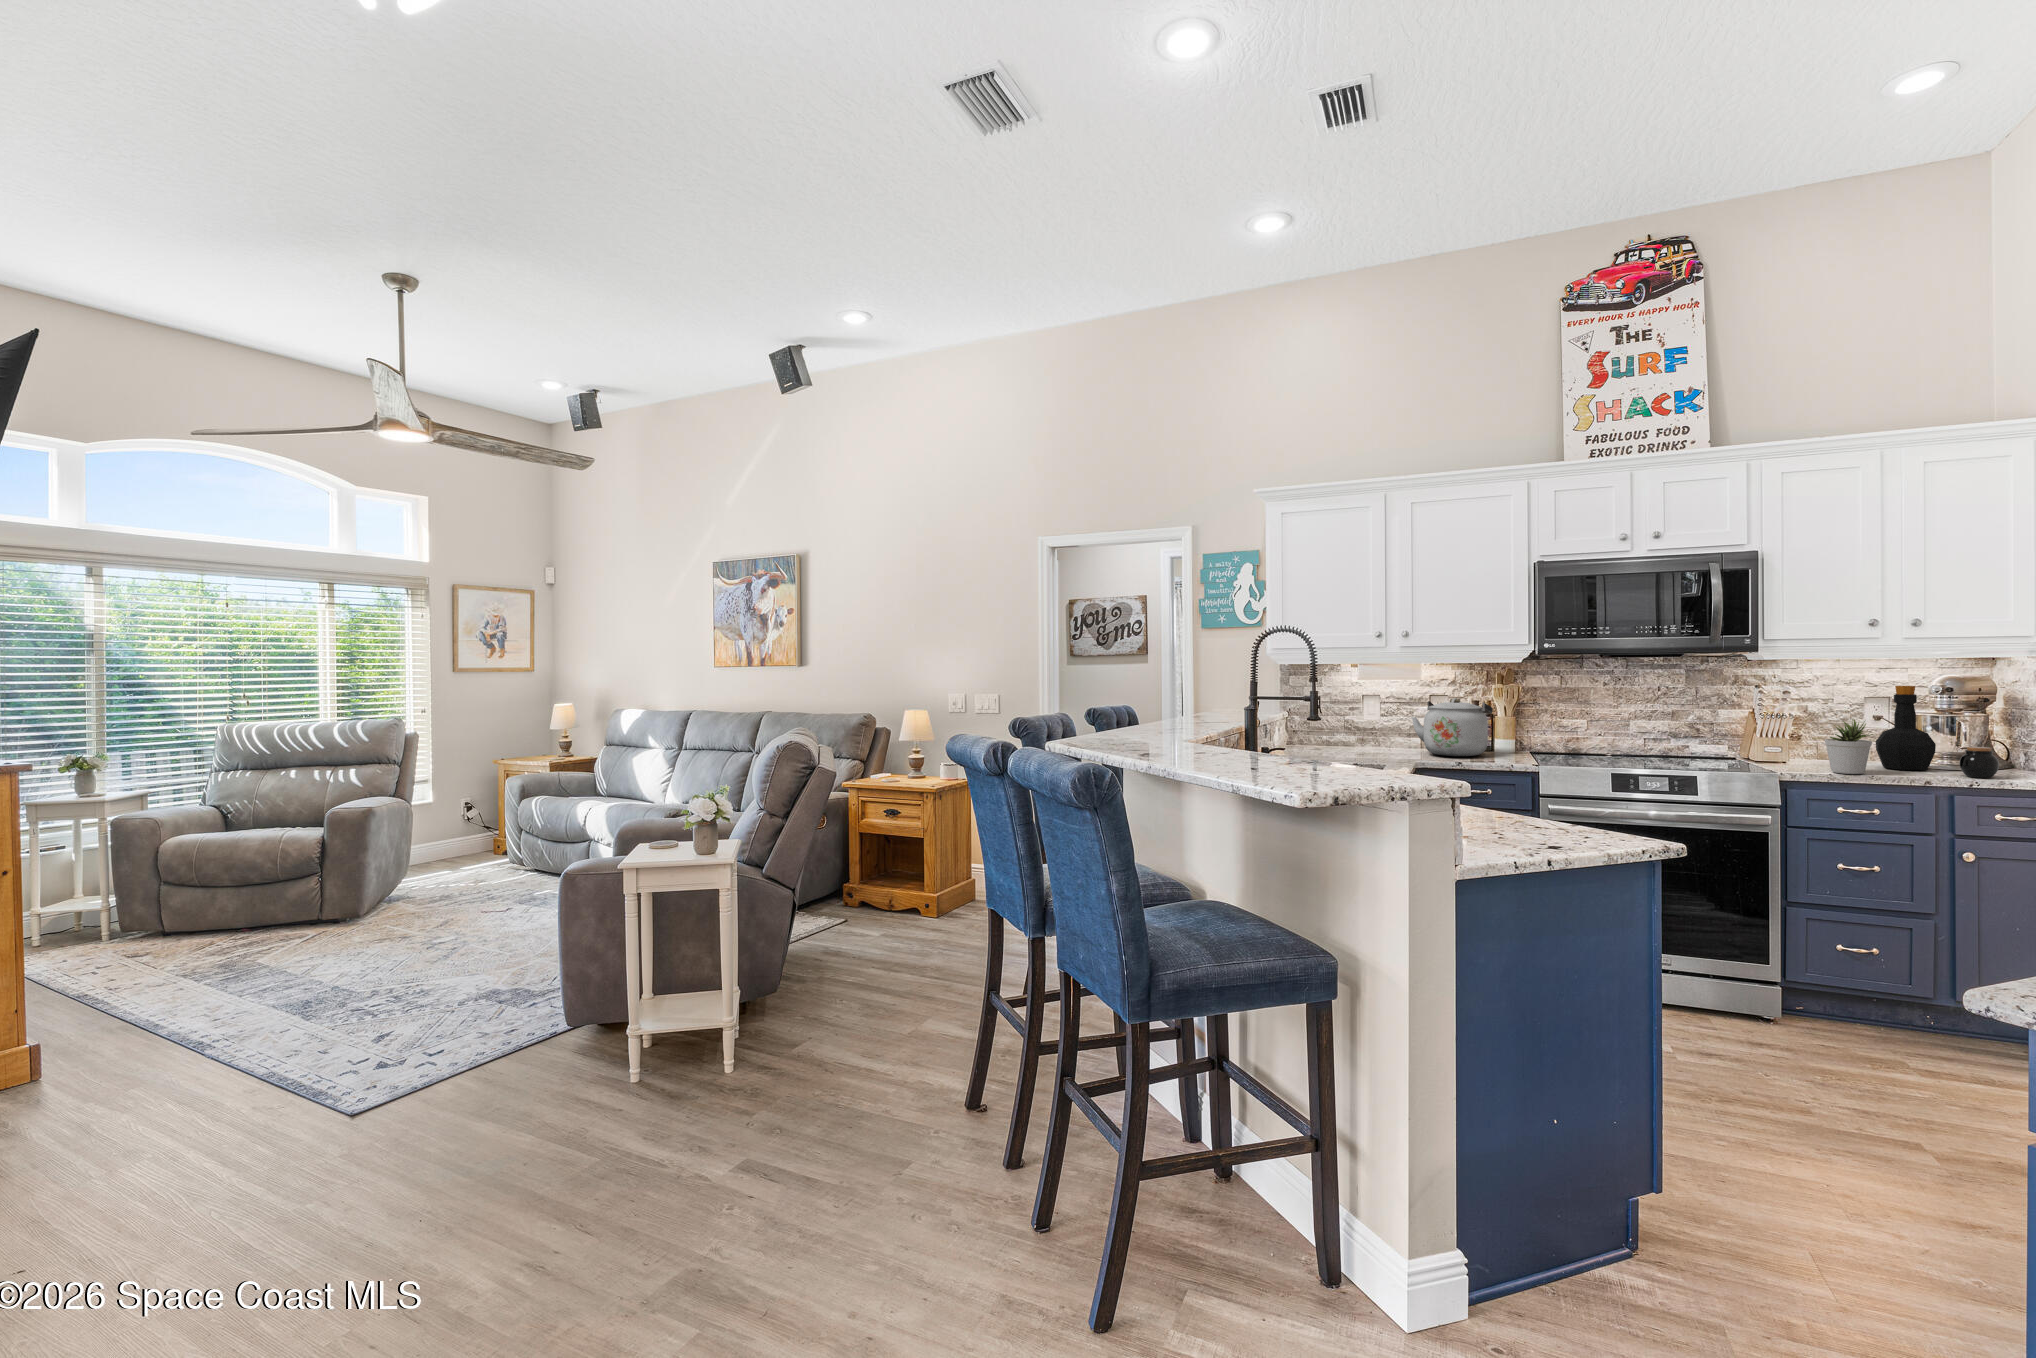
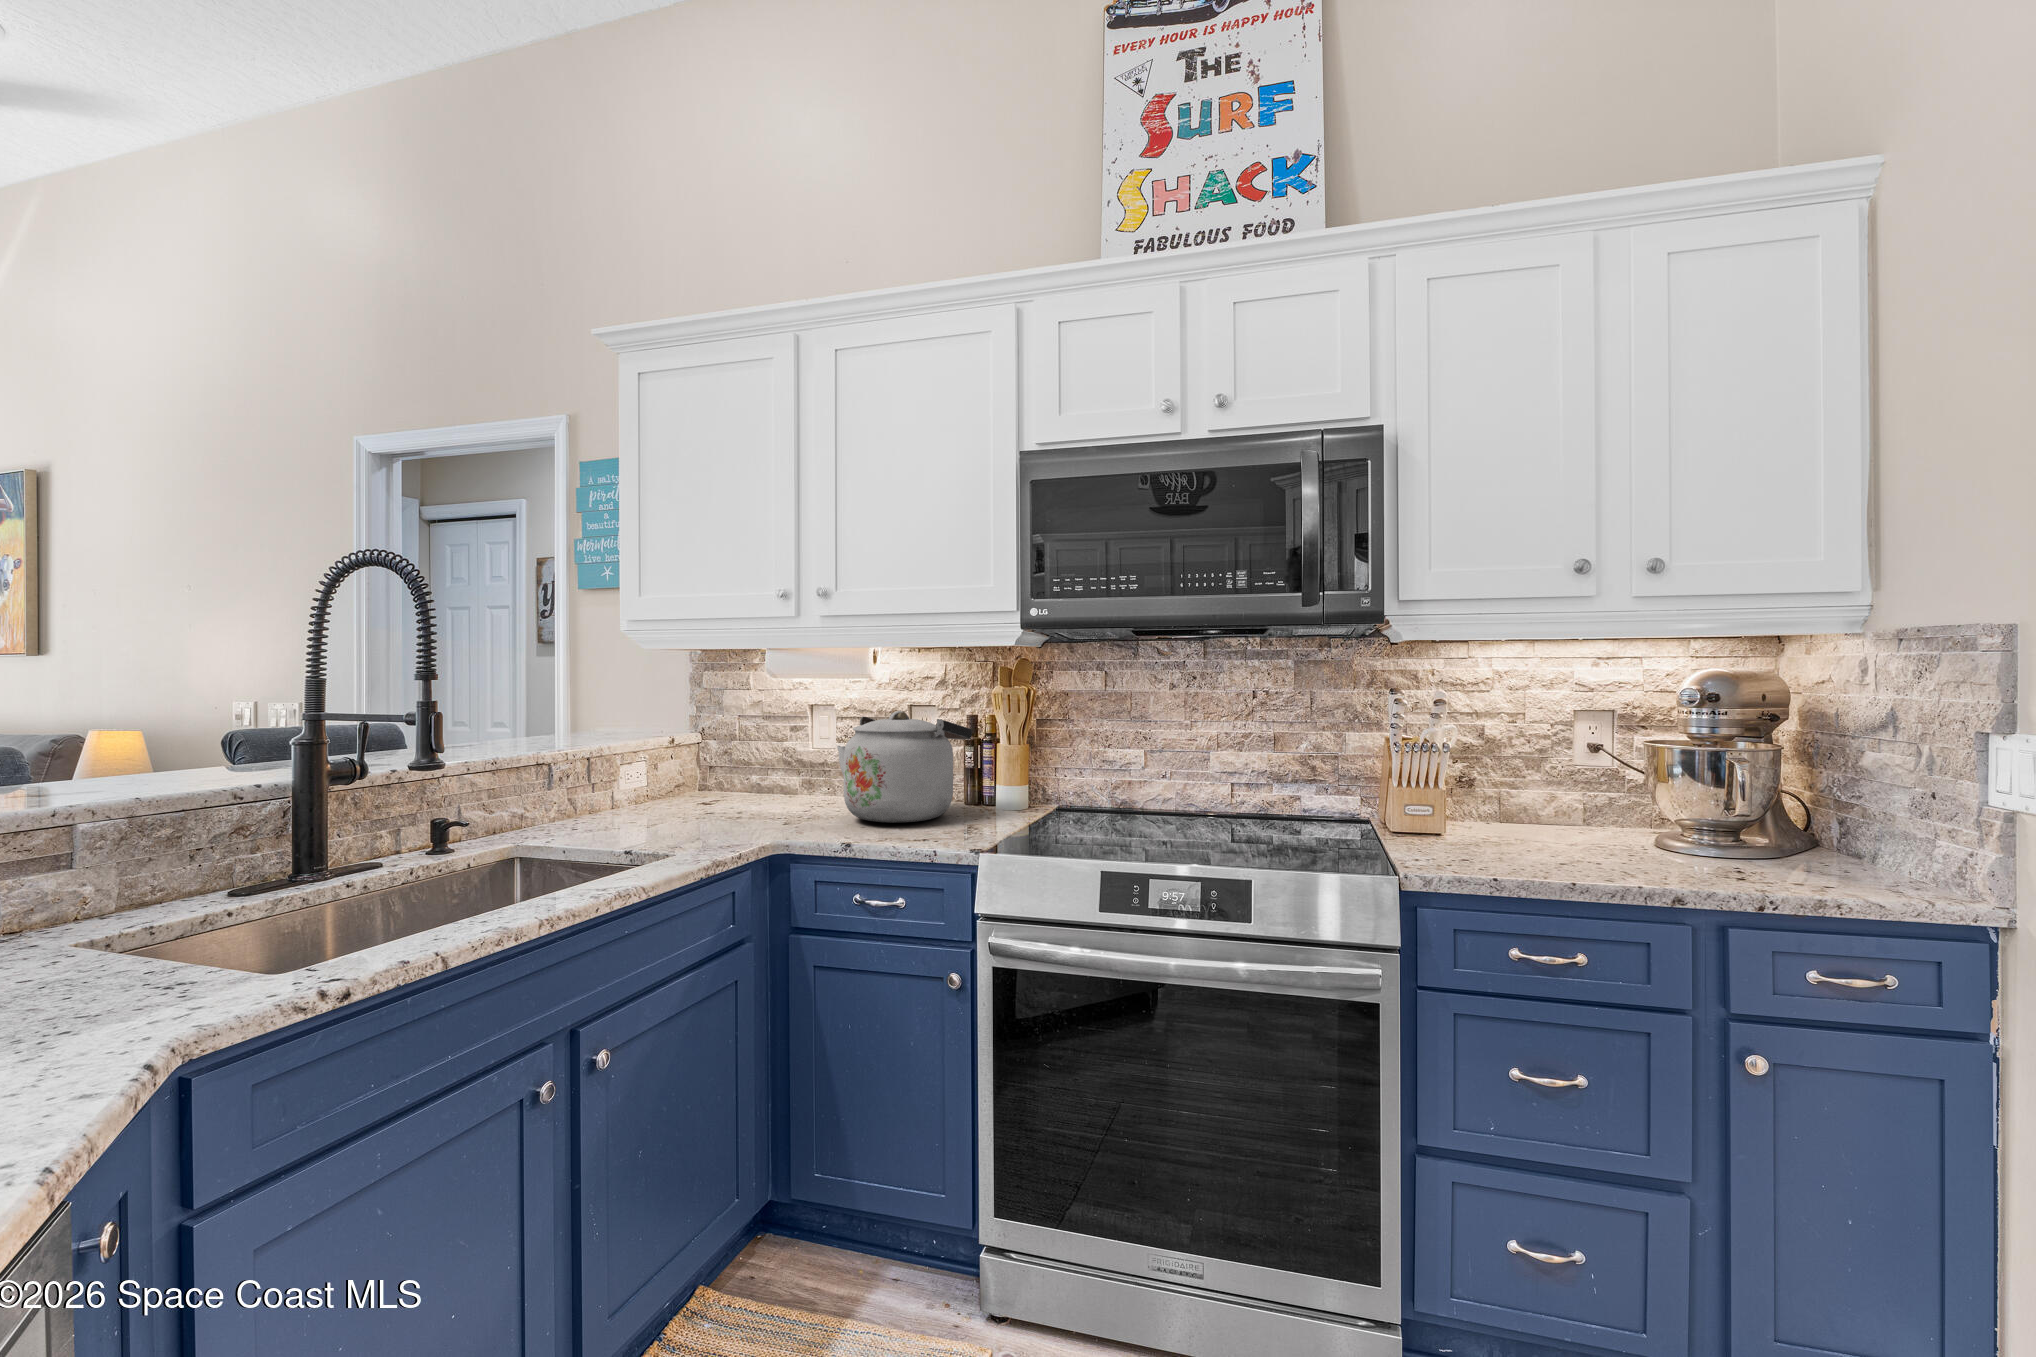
bottle: present [1876,686,1936,770] -> none [1586,689,1692,862]
potted plant: present [1825,720,1872,774] -> none [1491,756,1578,876]
jar: present [1959,747,1999,778] -> none [1739,818,1815,888]

